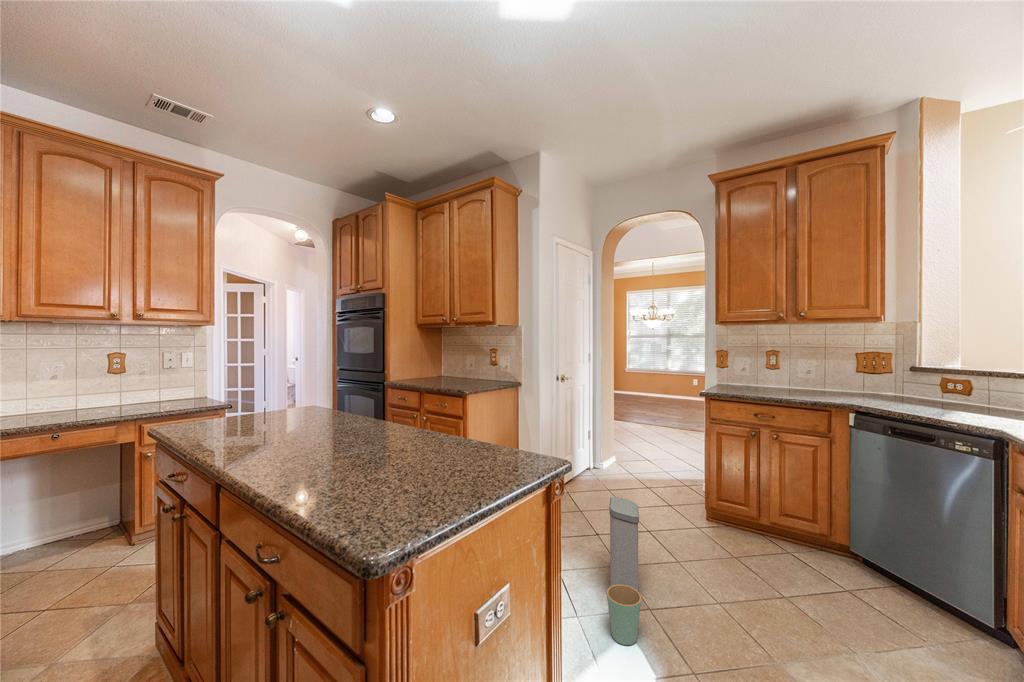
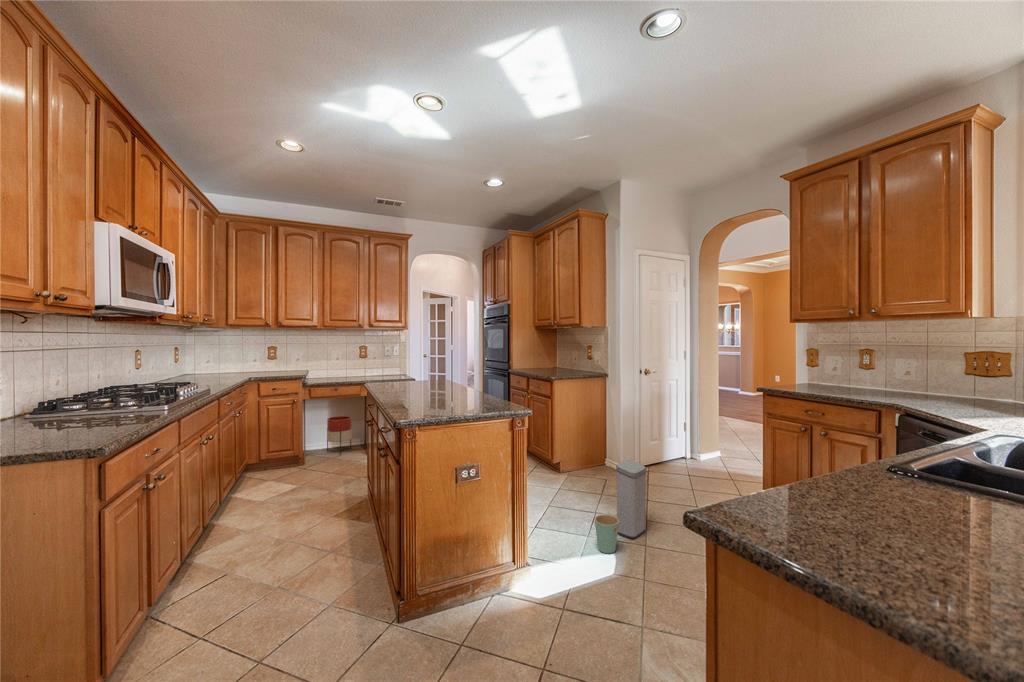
planter: none [25,481,90,560] -> present [327,416,352,455]

